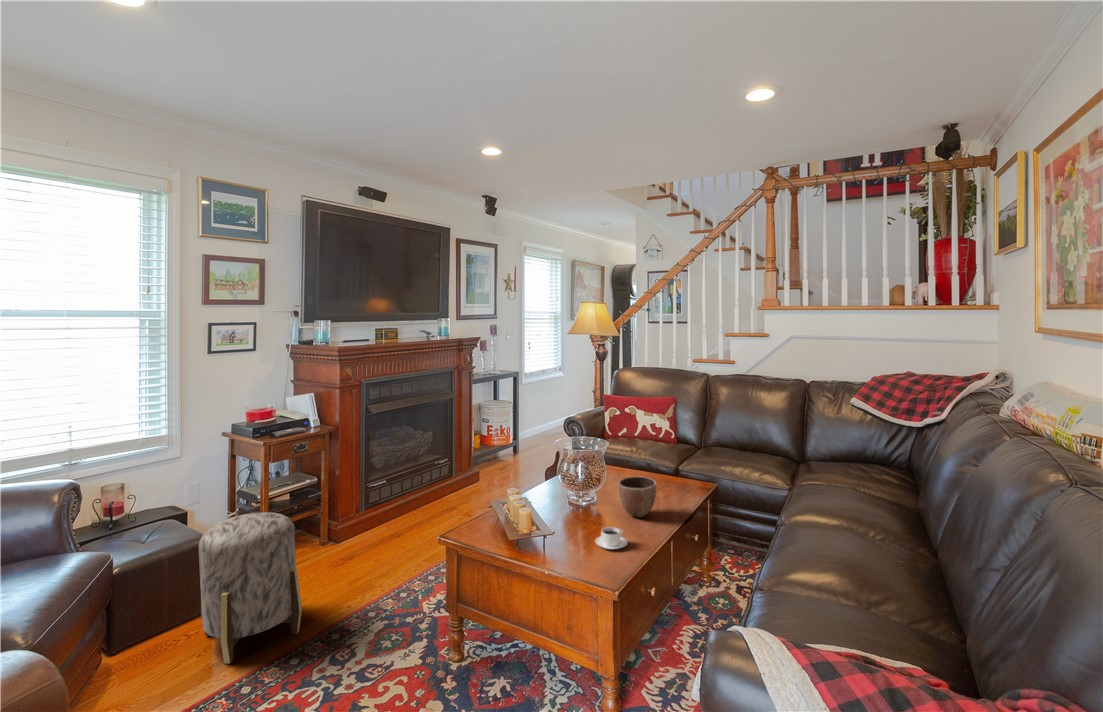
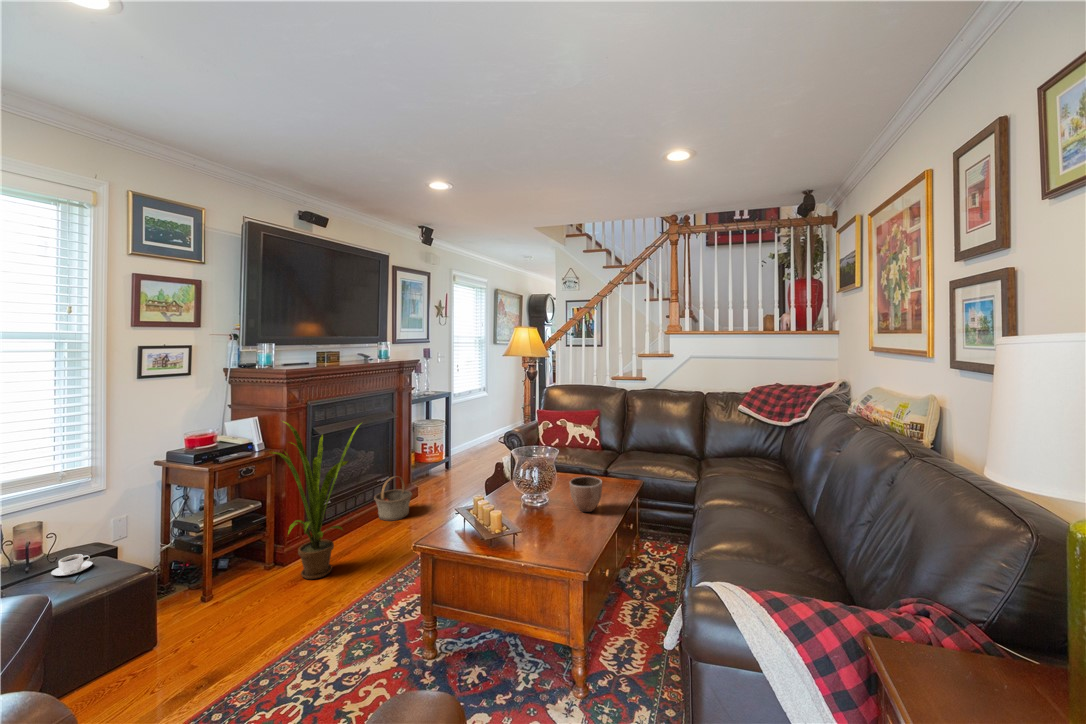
house plant: none [312,399,410,563] -> present [274,422,360,579]
basket: none [431,462,470,508] -> present [374,476,412,521]
ottoman: present [199,512,302,663] -> none [152,534,266,693]
coffee cup: present [595,527,627,549] -> present [51,554,92,576]

